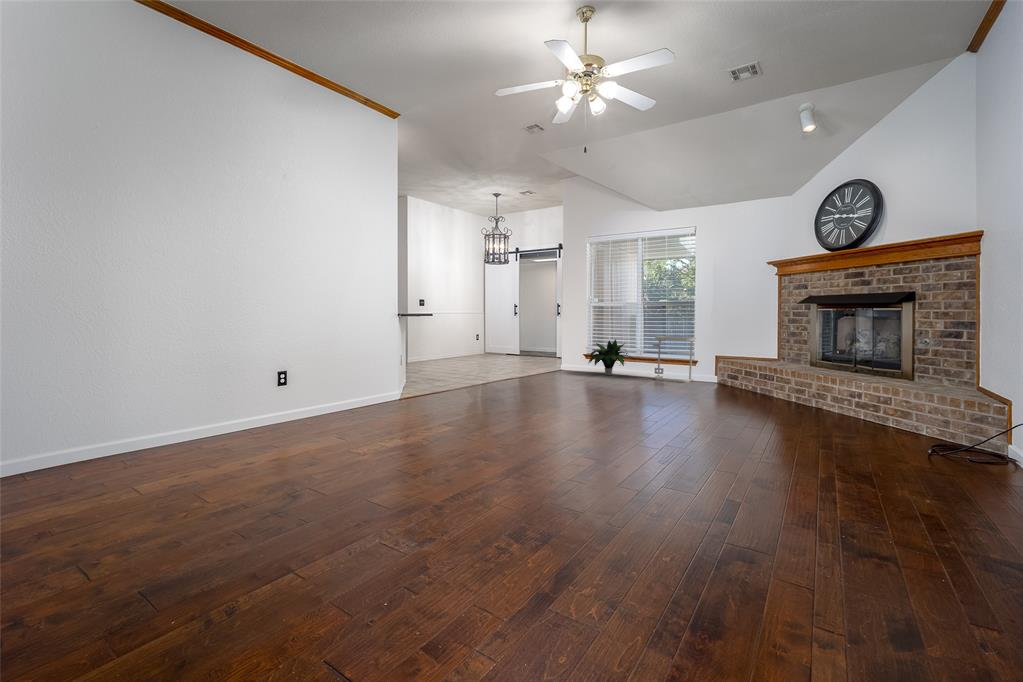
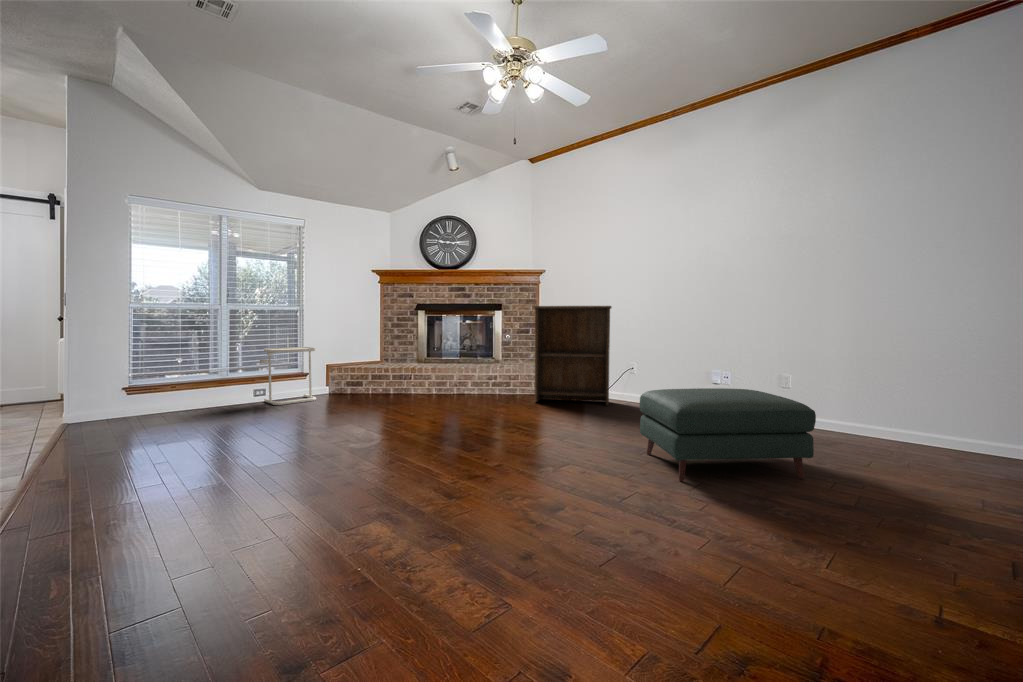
bookshelf: none [837,284,993,471] -> present [534,306,612,405]
potted plant: present [589,339,633,375] -> none [158,358,237,416]
ottoman: none [535,392,744,550] -> present [639,388,816,481]

